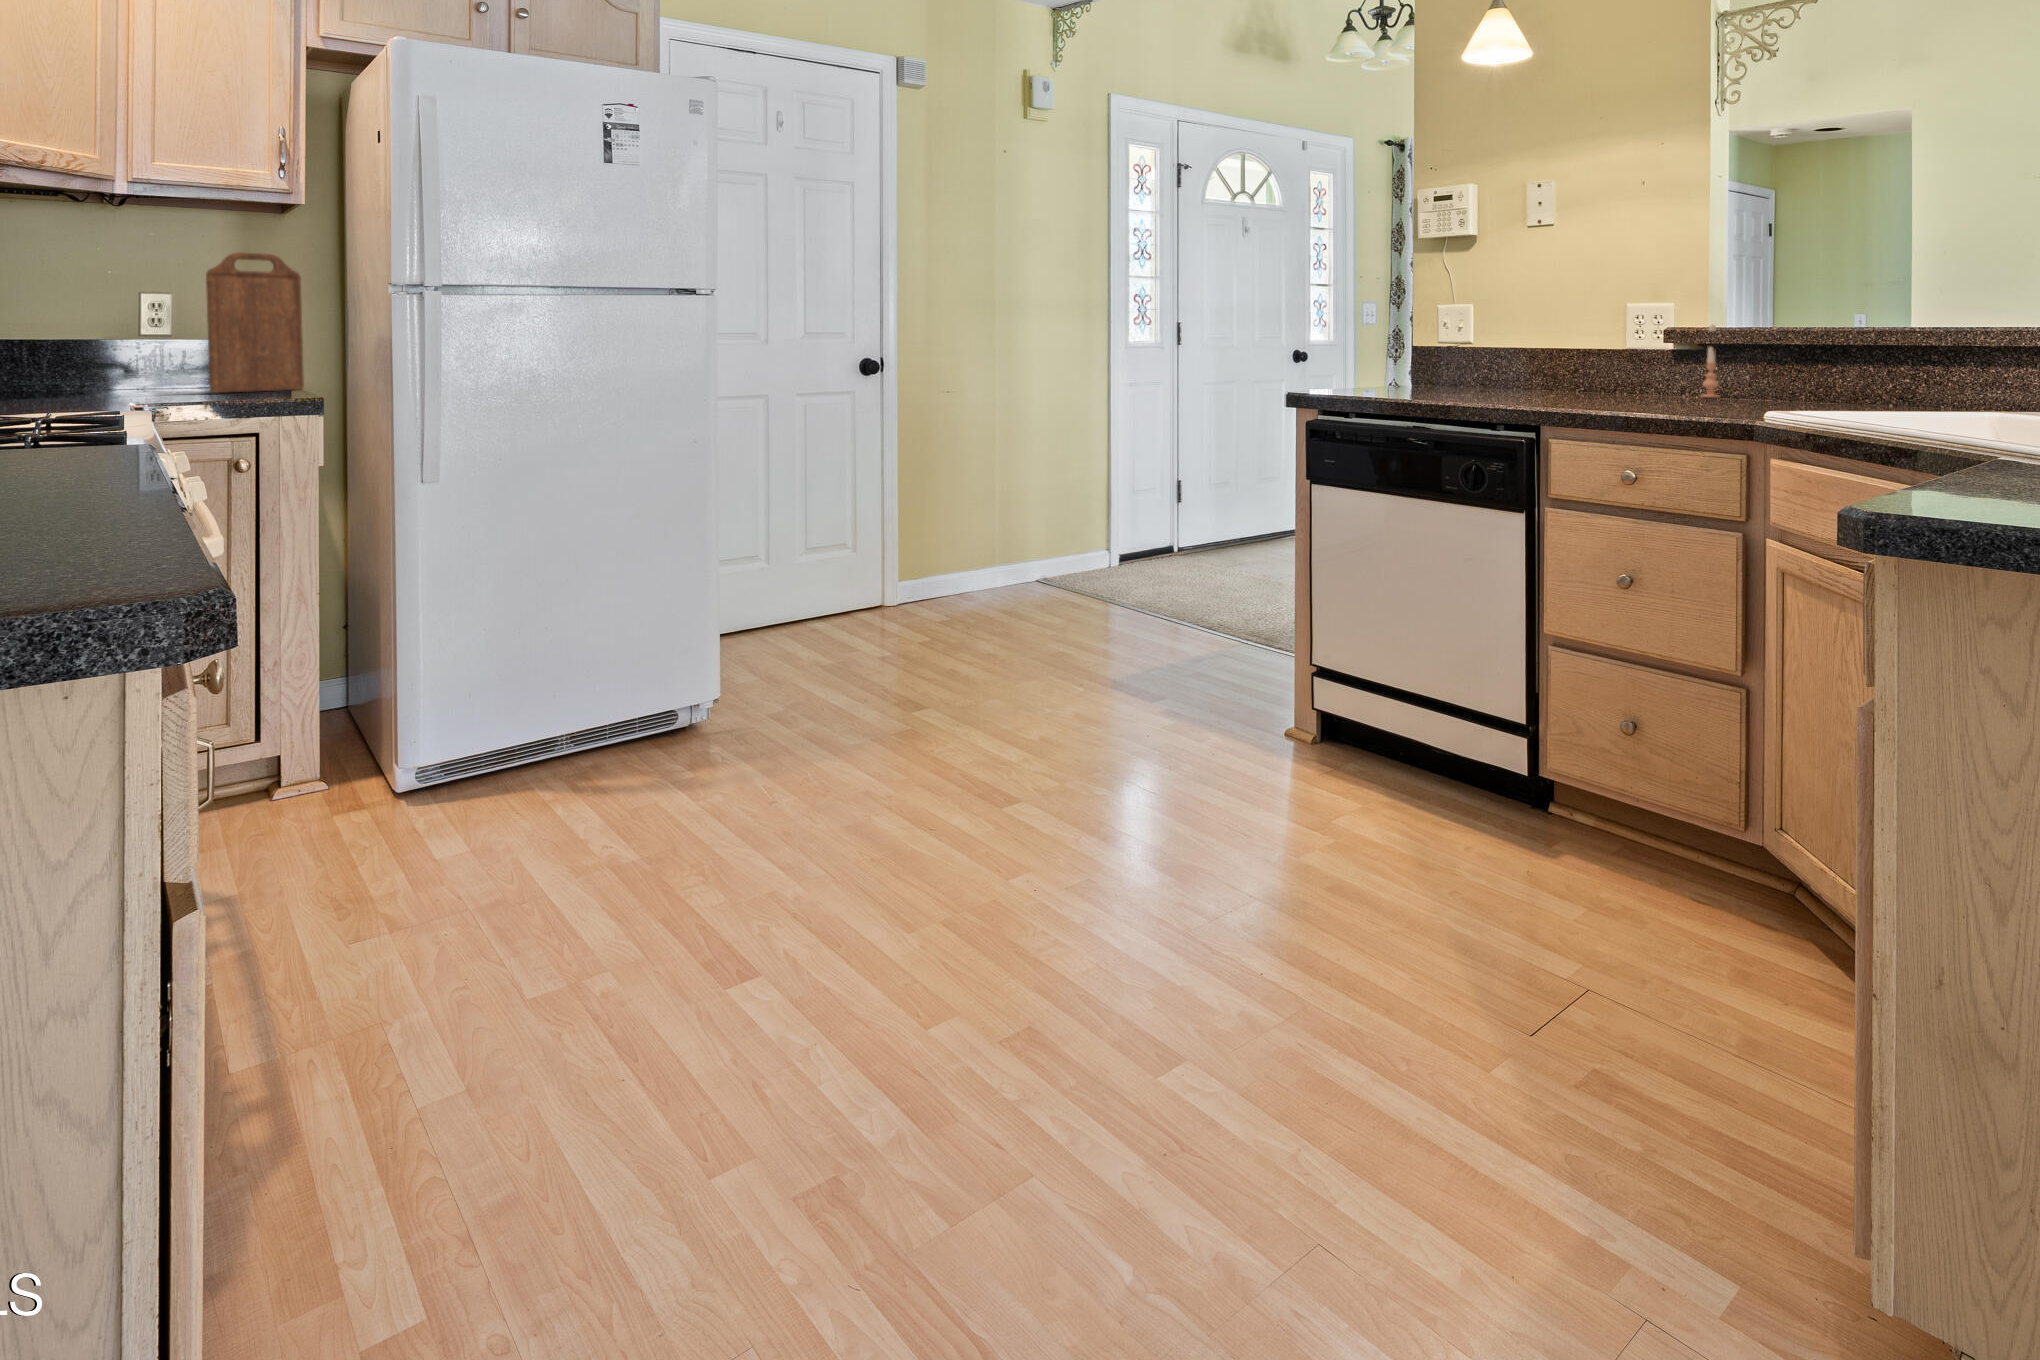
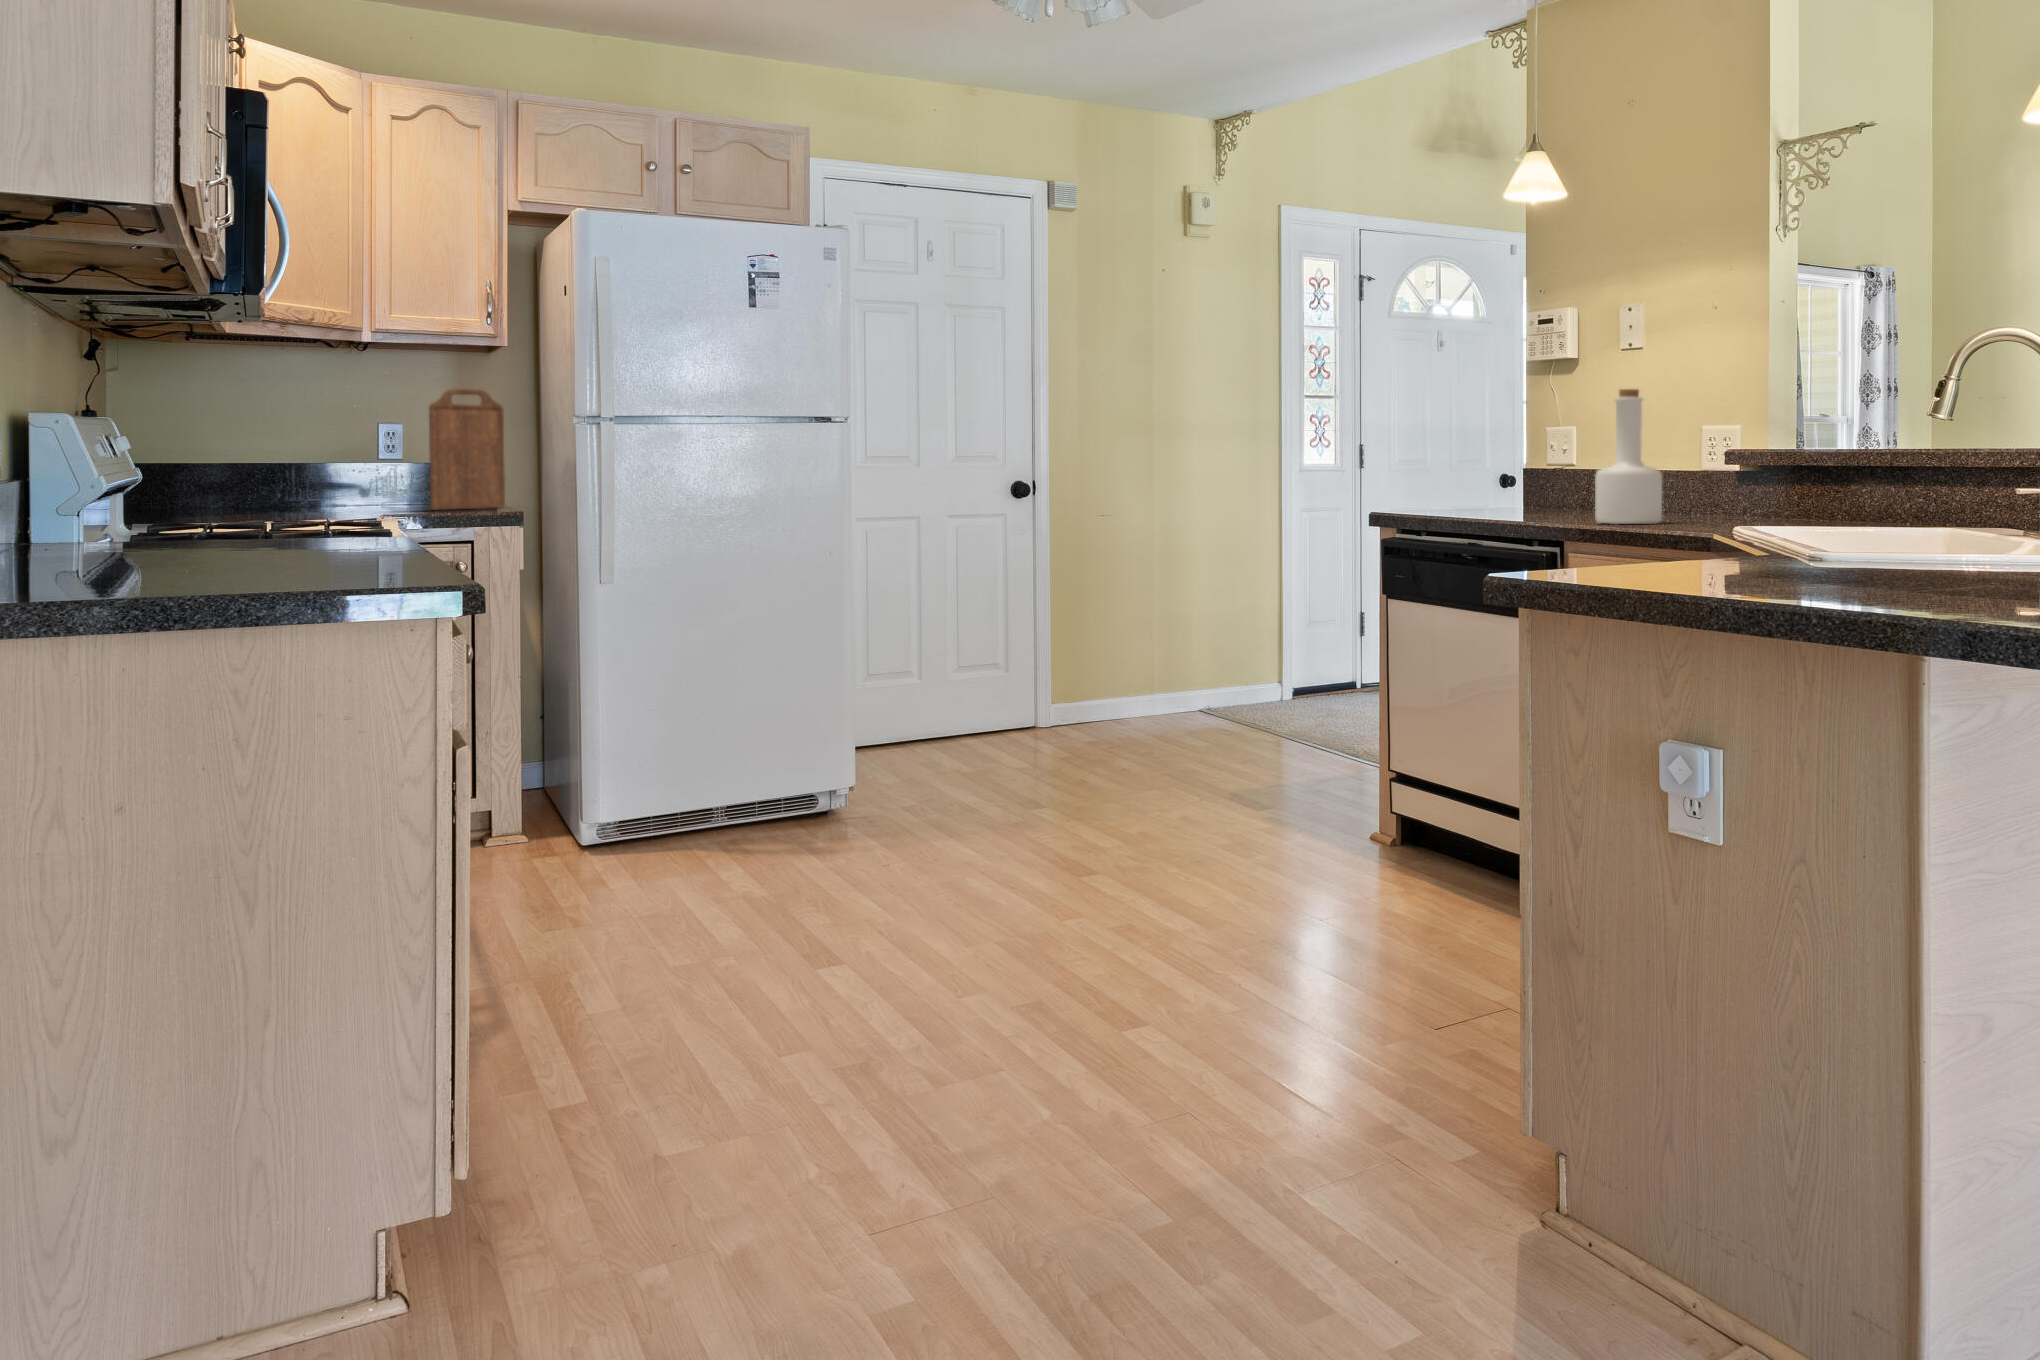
bottle: none [1613,263,1693,414] -> present [1595,389,1662,524]
candle: present [1701,325,1719,397] -> none [1743,442,1761,512]

